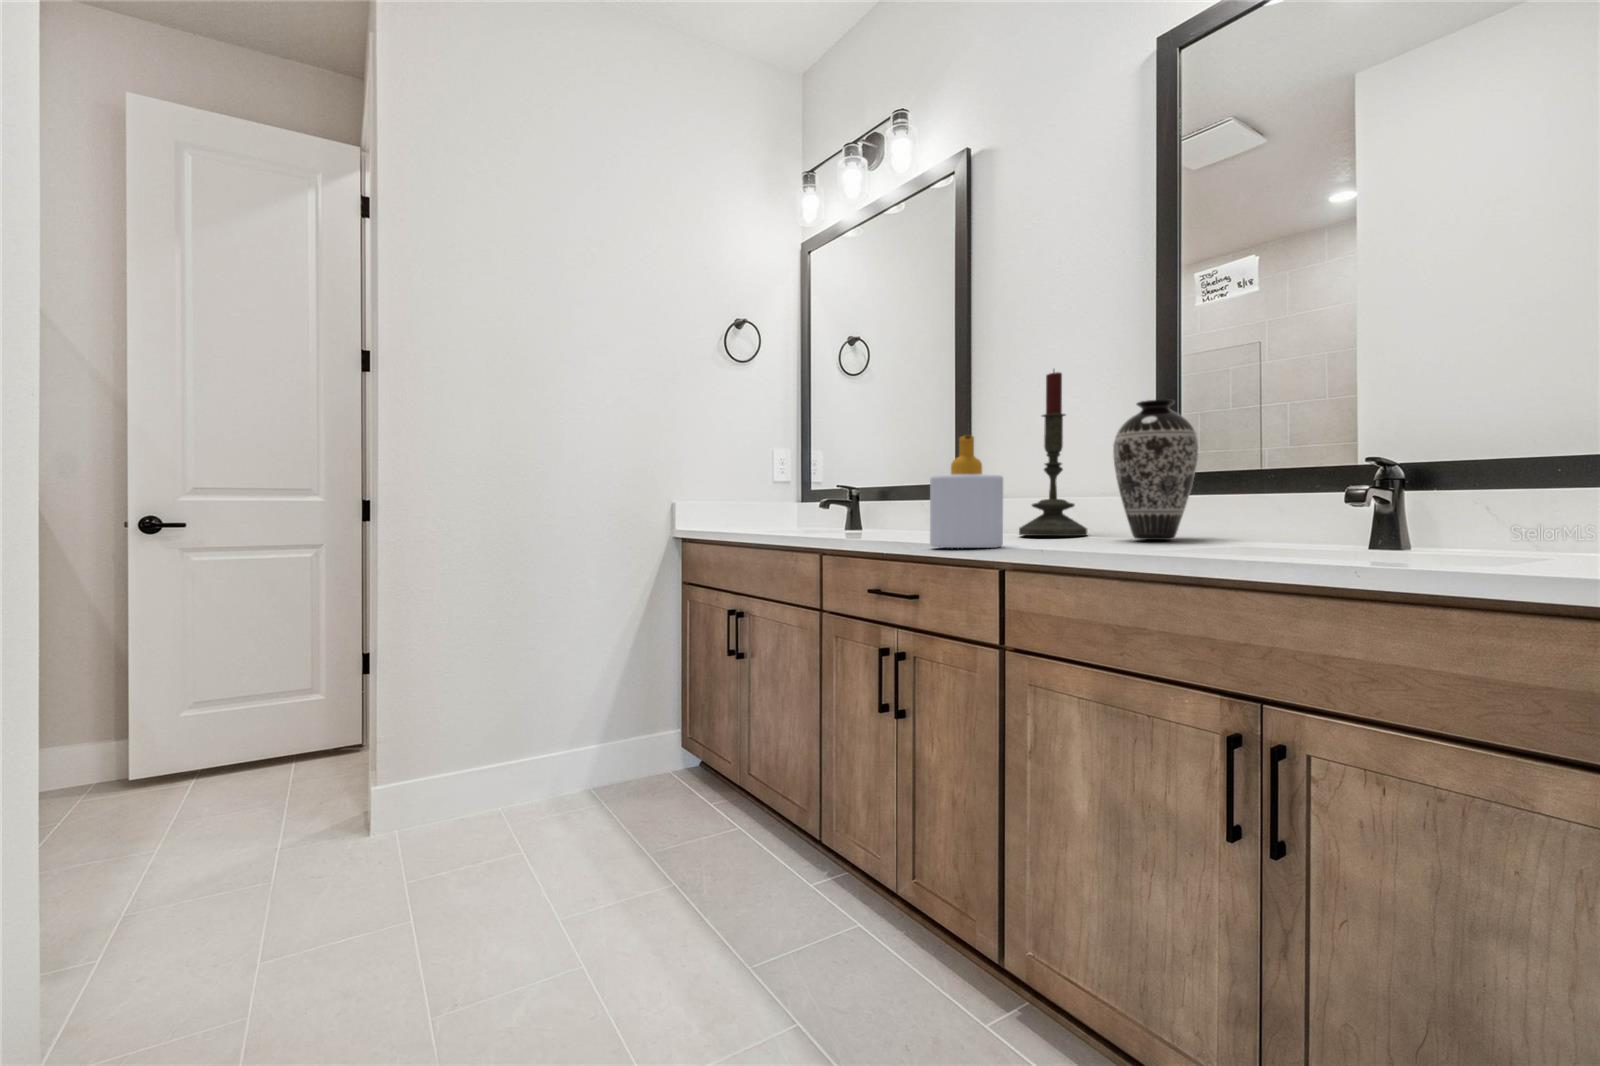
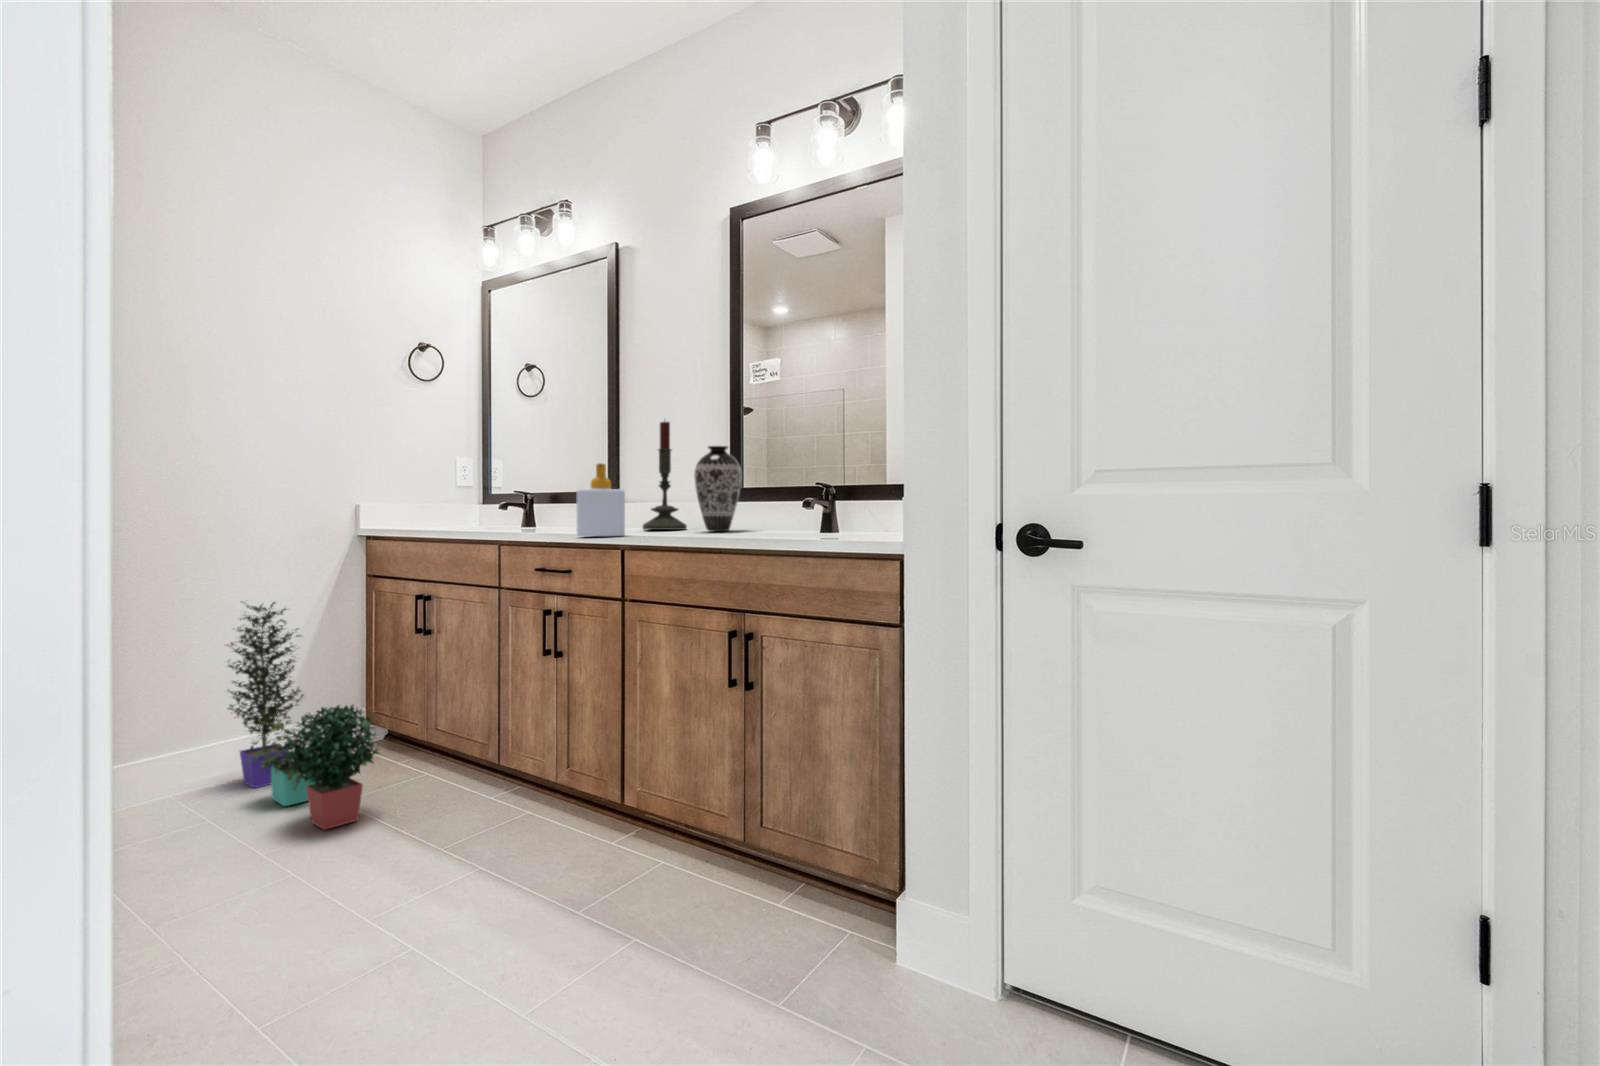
potted plant: none [536,609,680,909] -> present [228,602,380,830]

